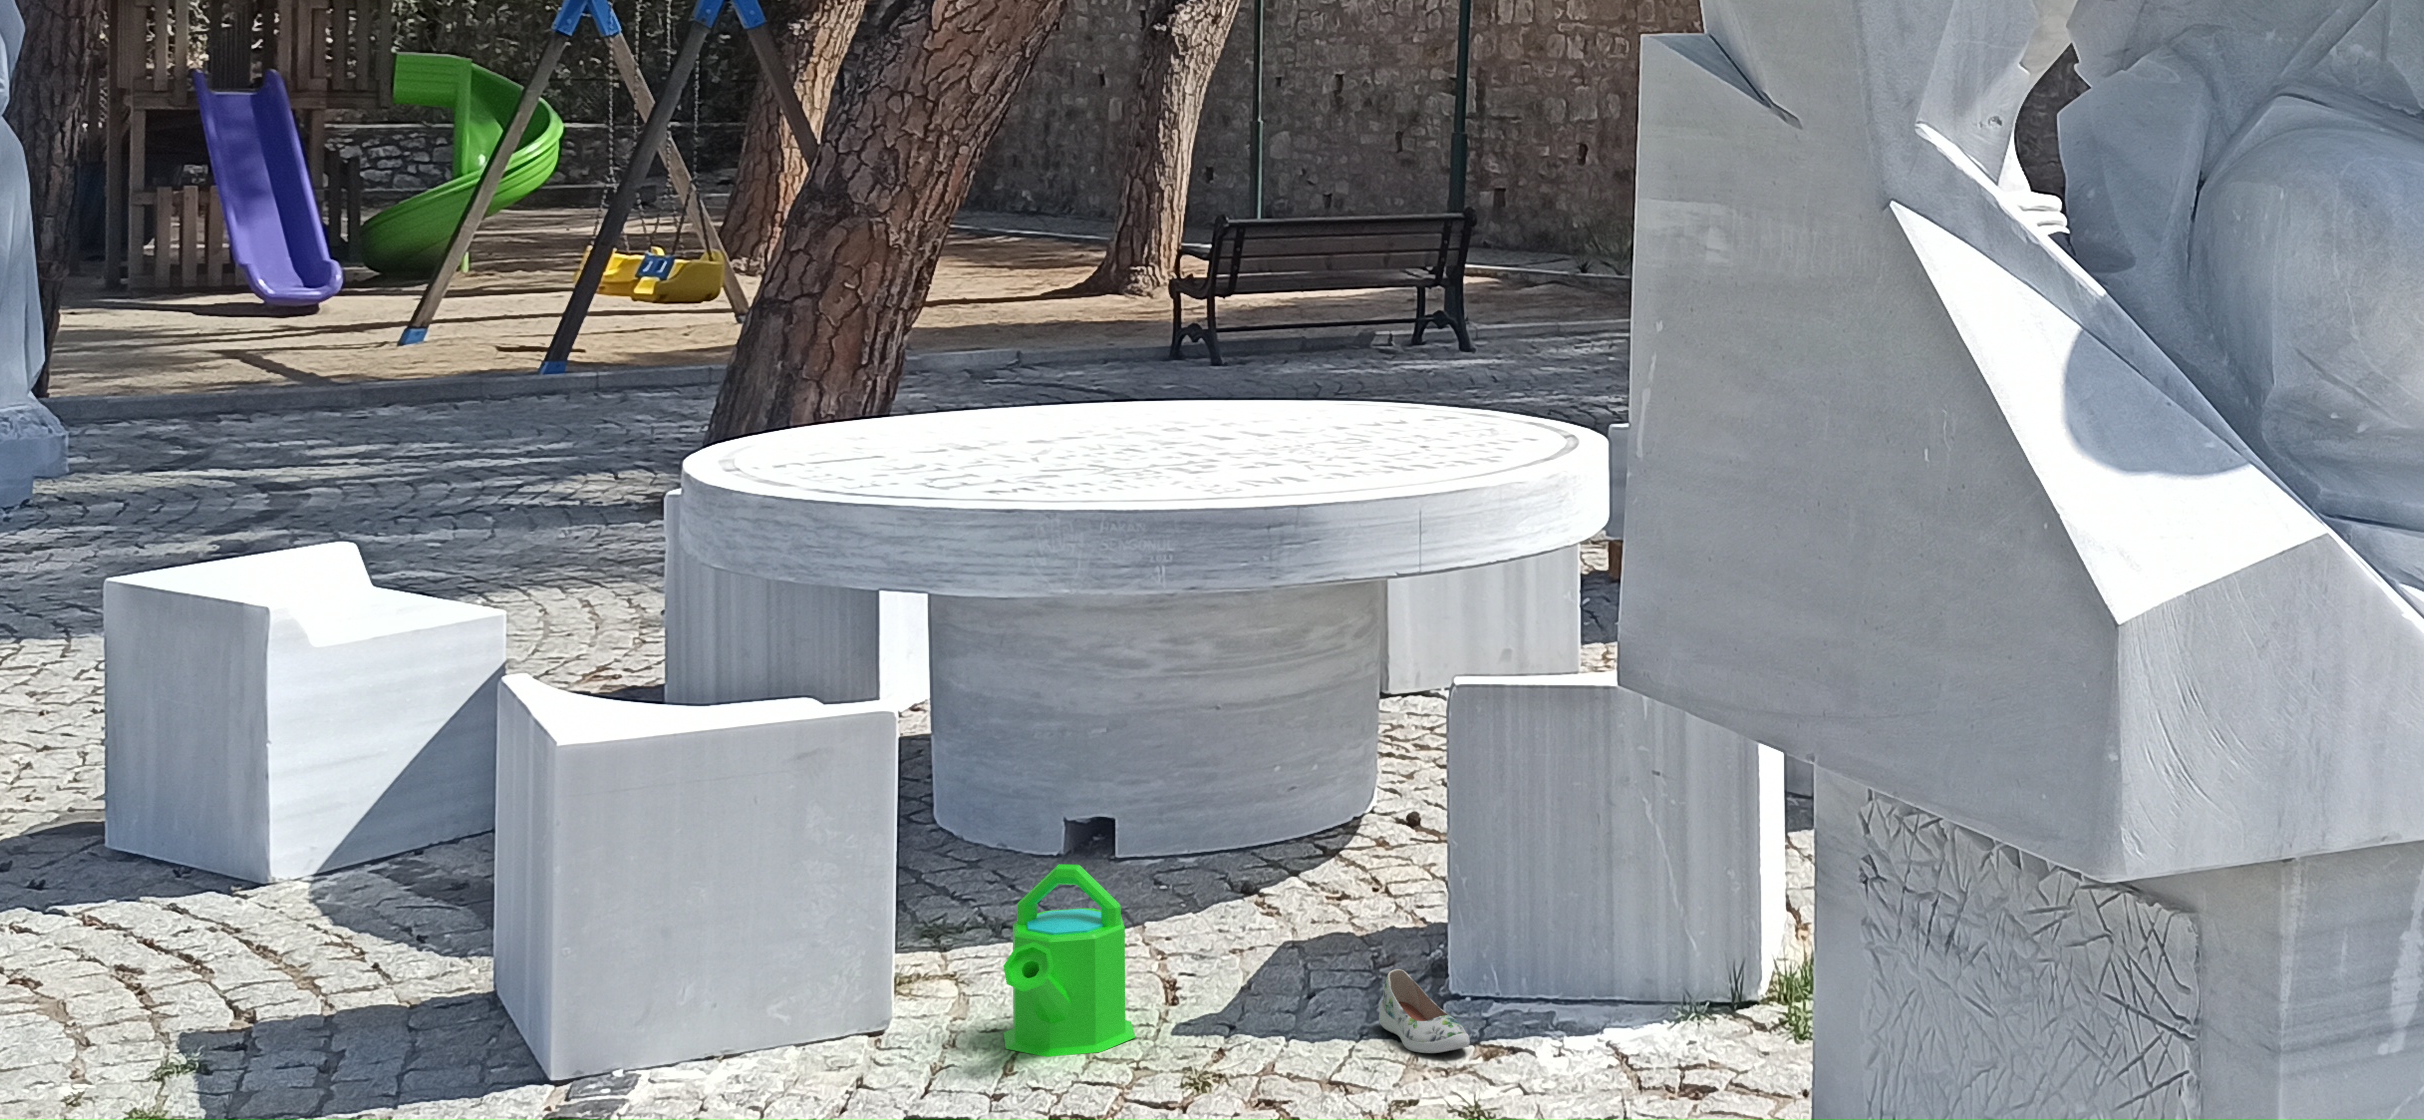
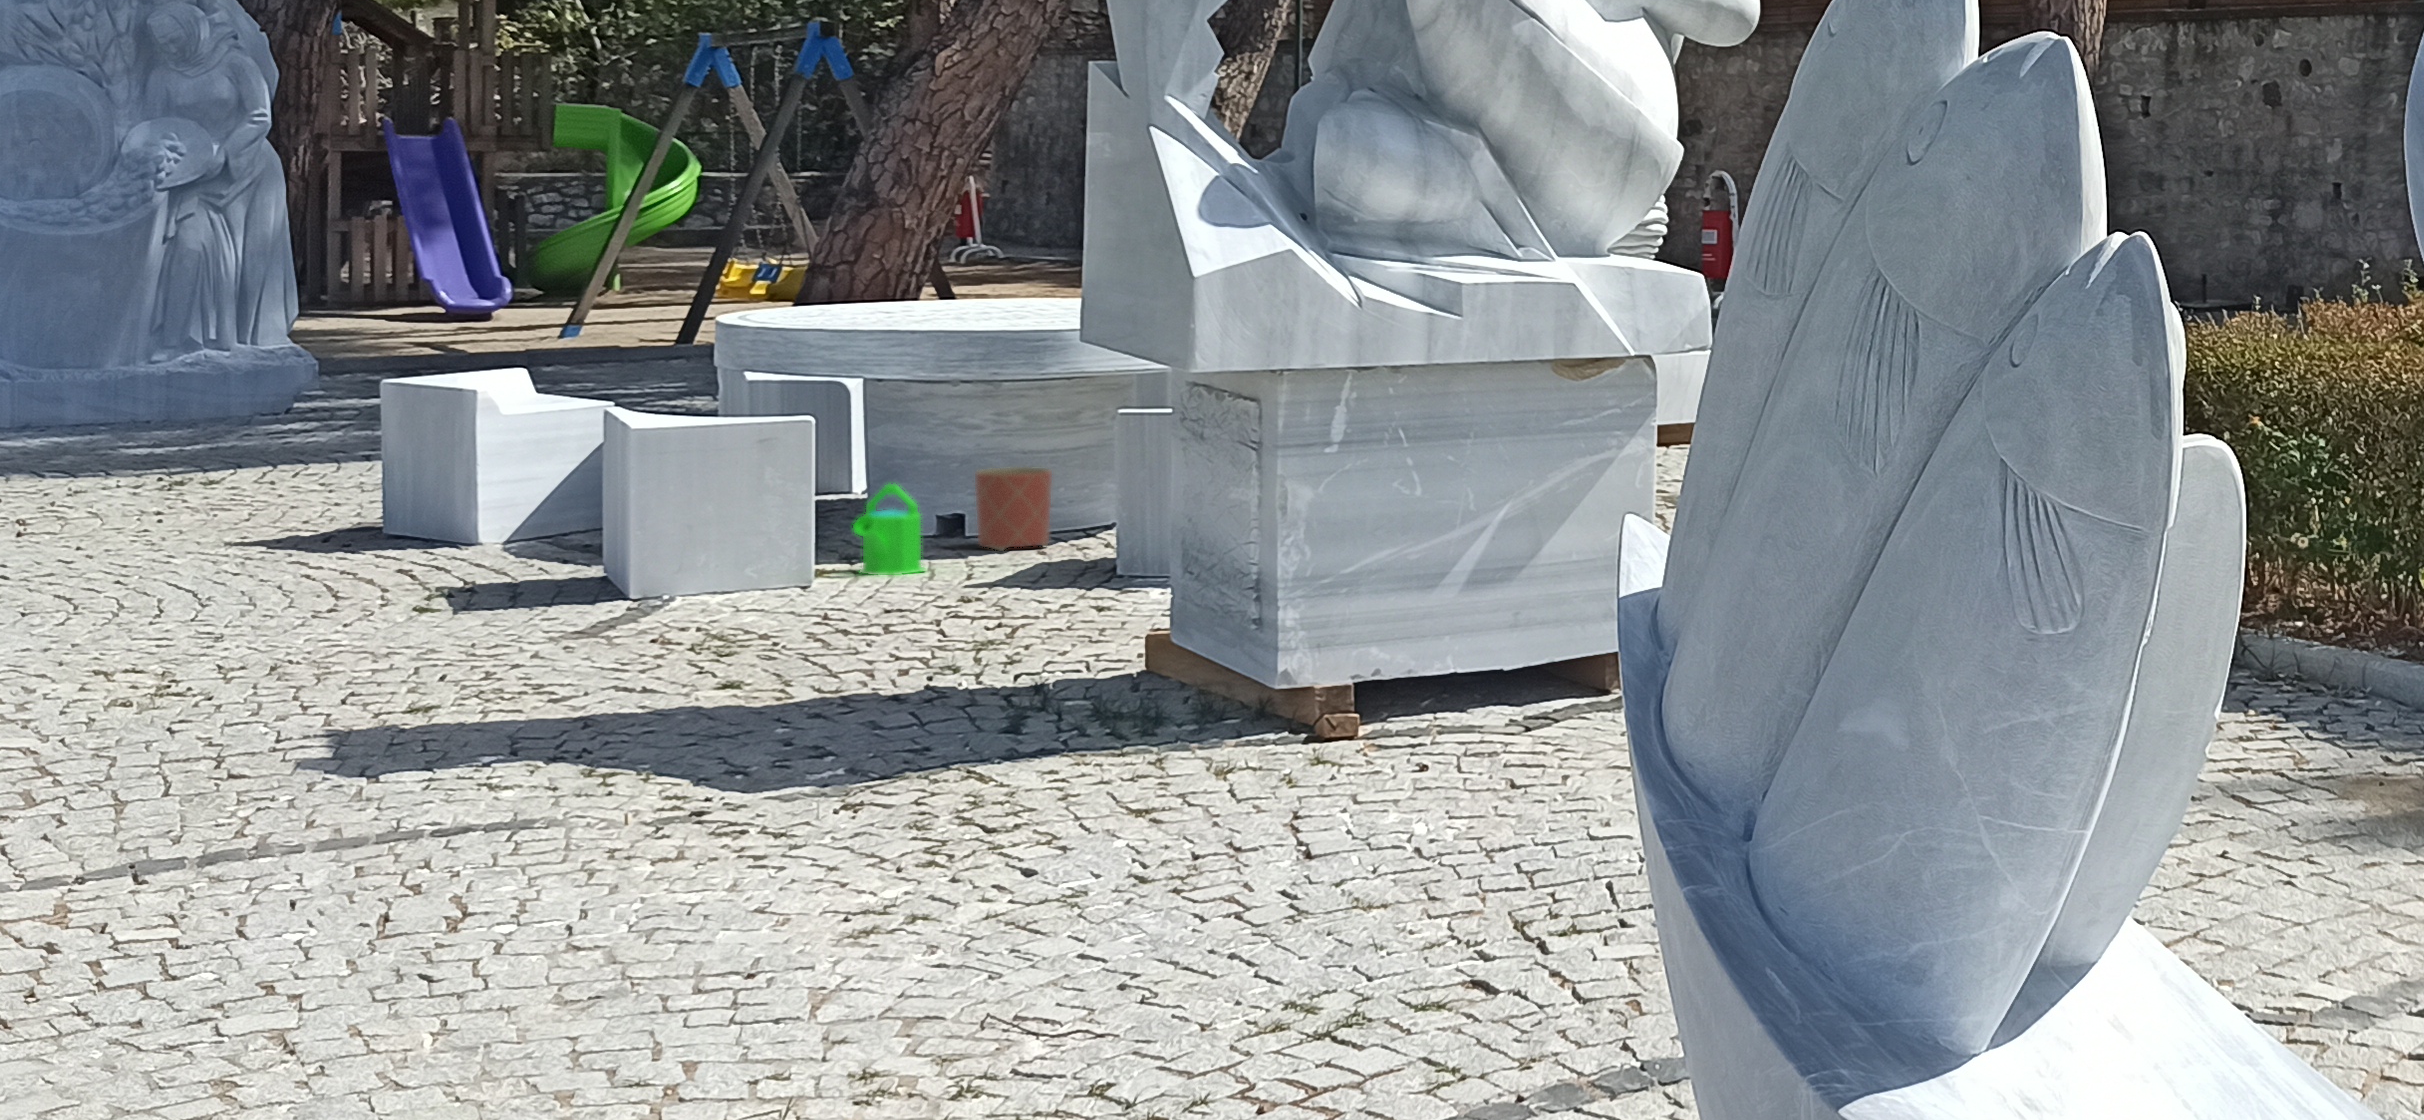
planter: none [1168,748,1304,918] -> present [975,467,1052,551]
shoe: present [1379,969,1470,1053] -> none [1050,542,1087,575]

